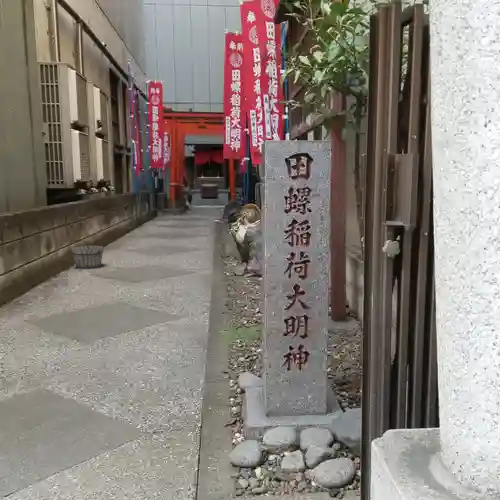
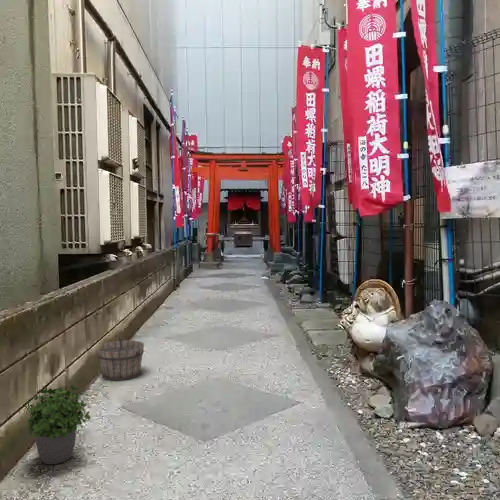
potted plant: none [29,253,67,294] -> present [25,386,90,464]

